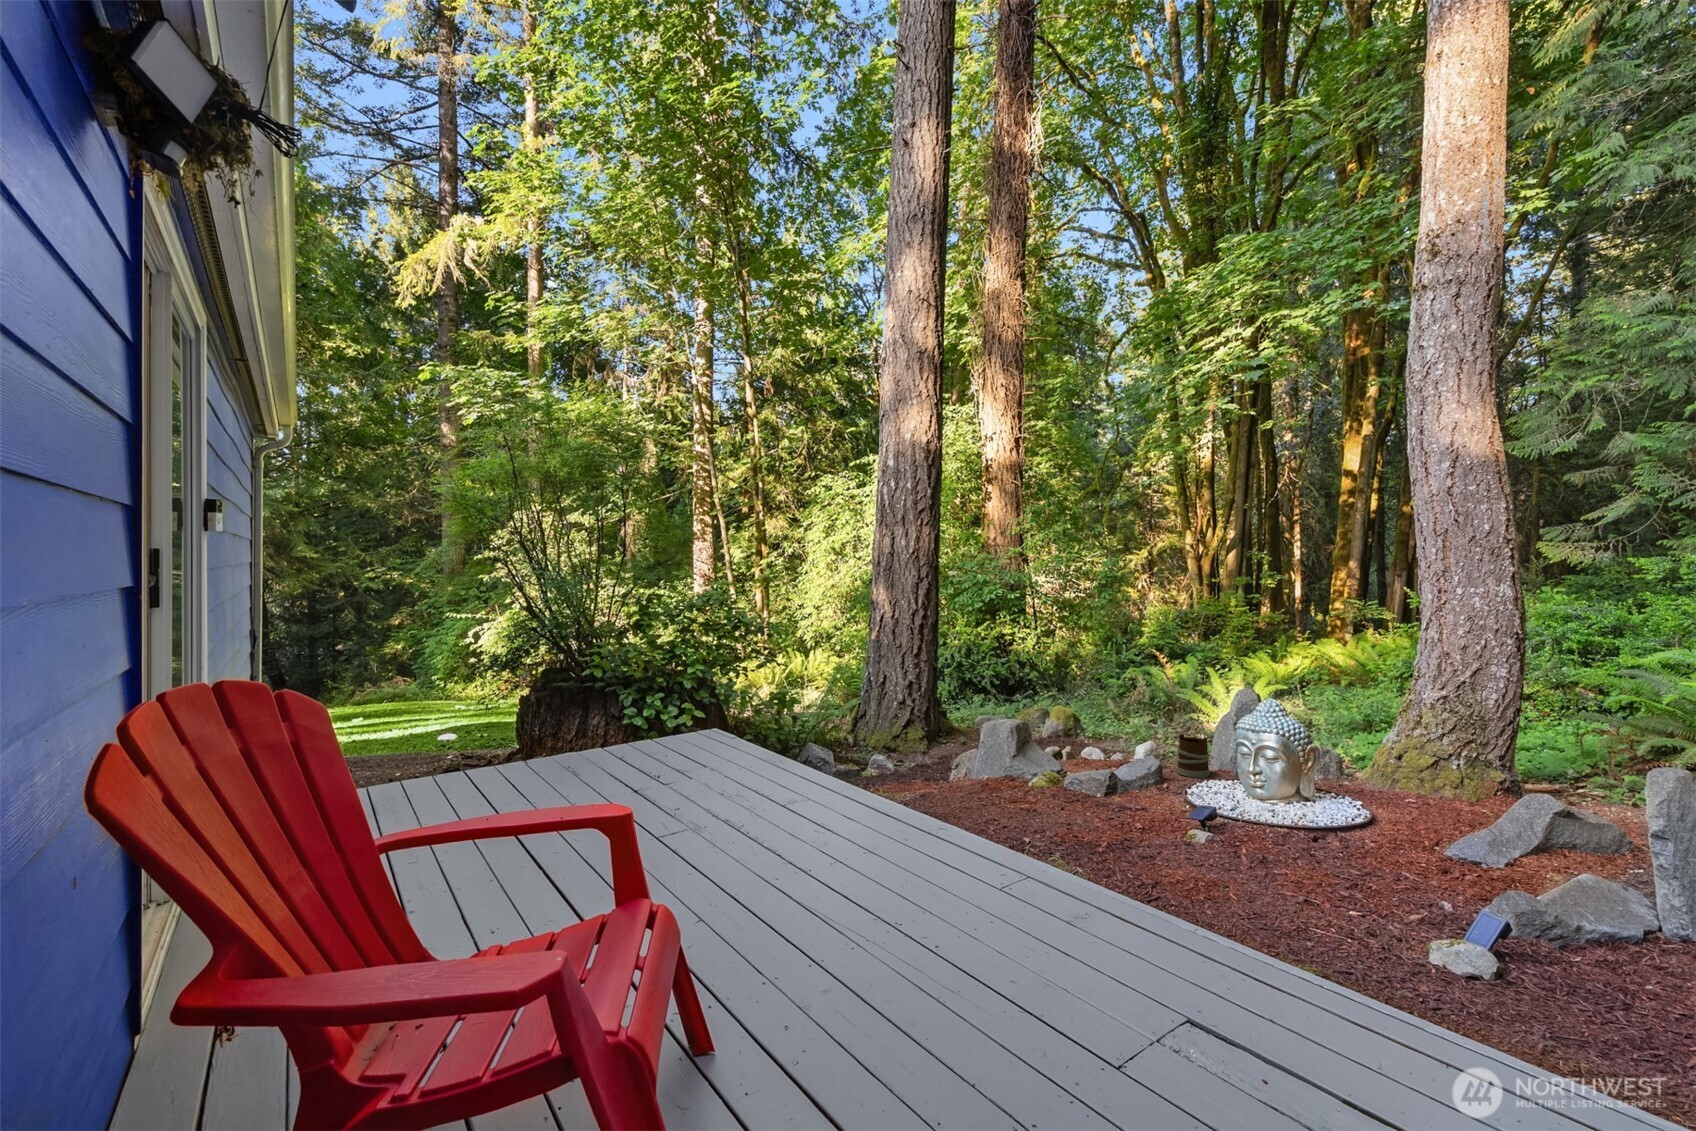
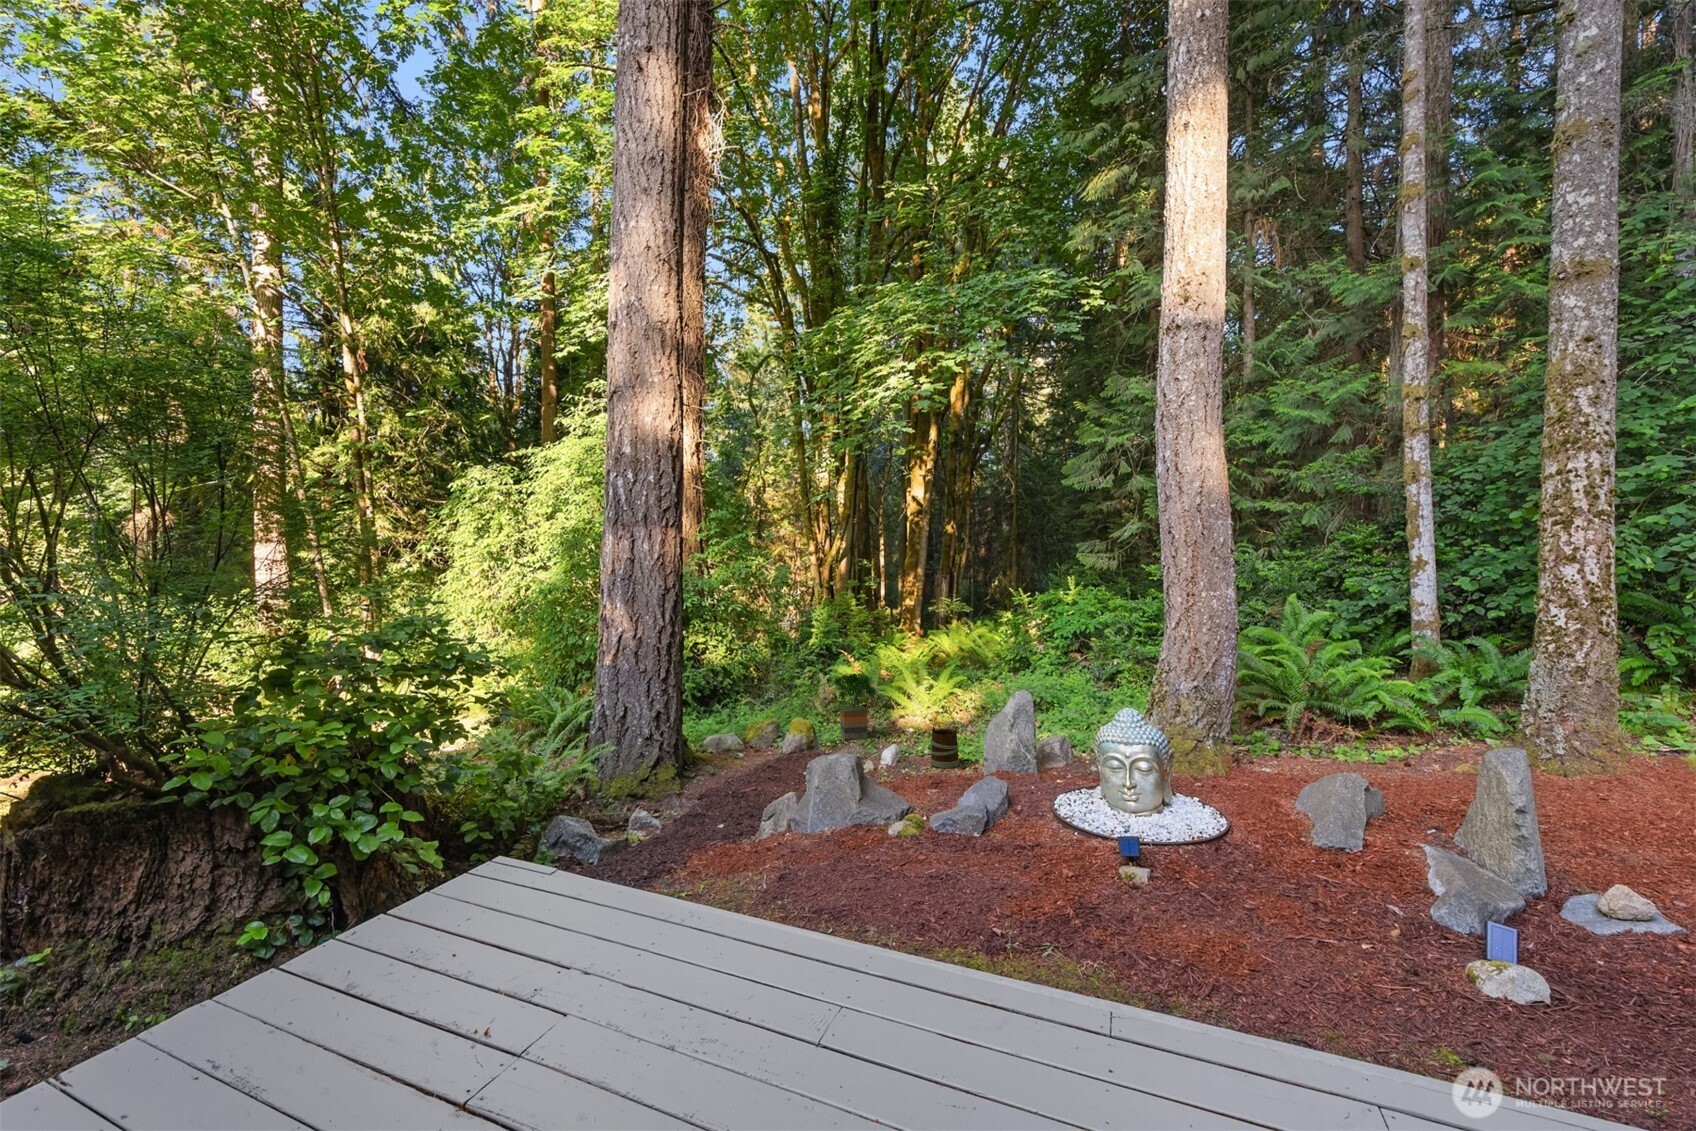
potted tree: none [1103,674,1150,743] -> present [833,673,876,740]

